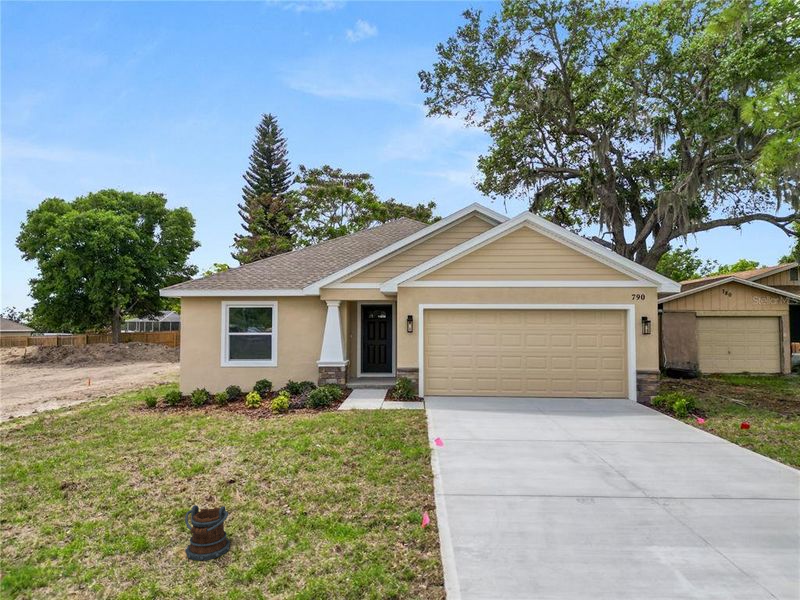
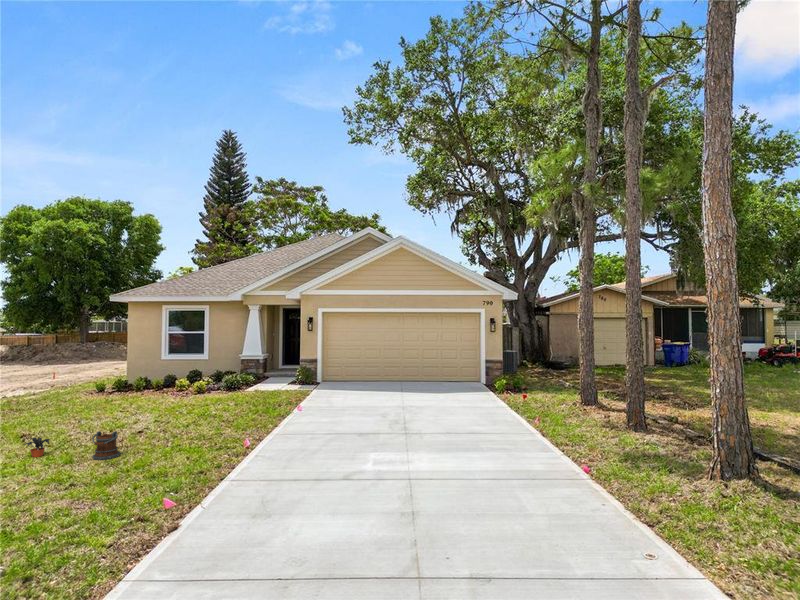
potted plant: none [66,513,113,549] -> present [24,438,50,457]

